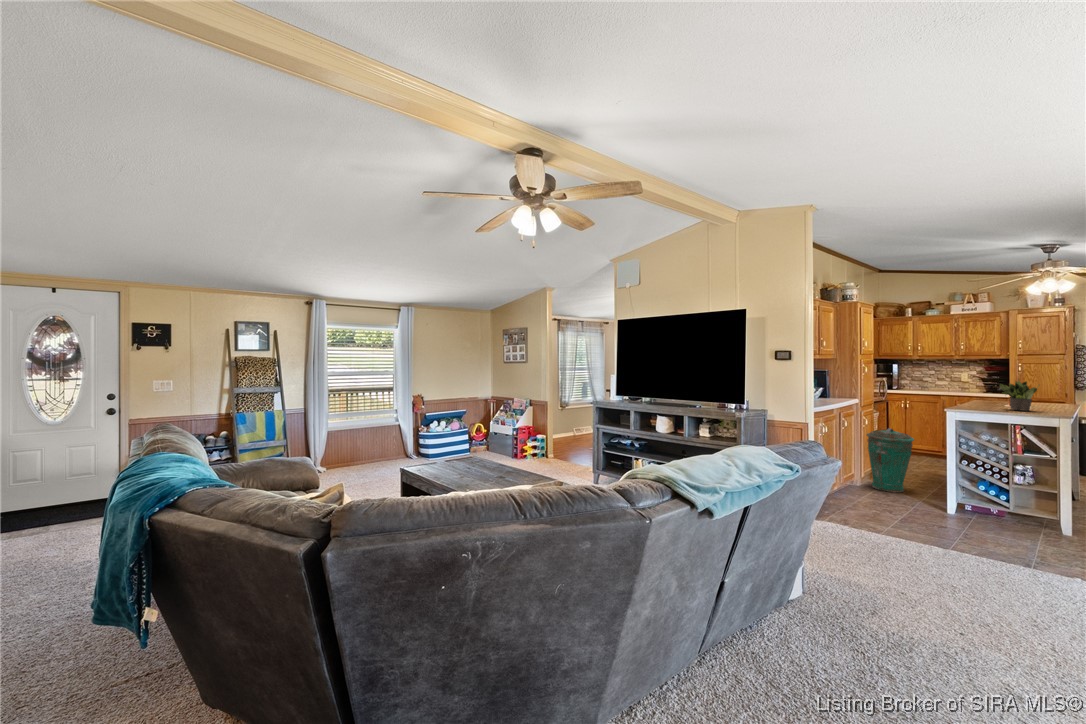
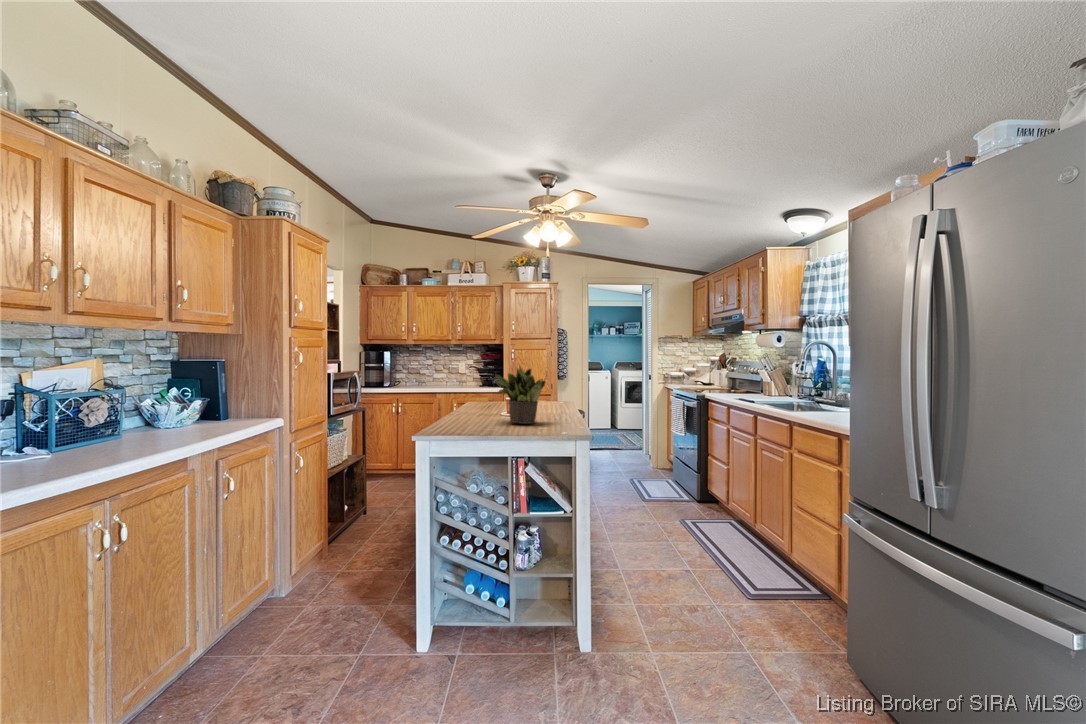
trash can: present [867,428,914,493] -> none [278,475,370,620]

